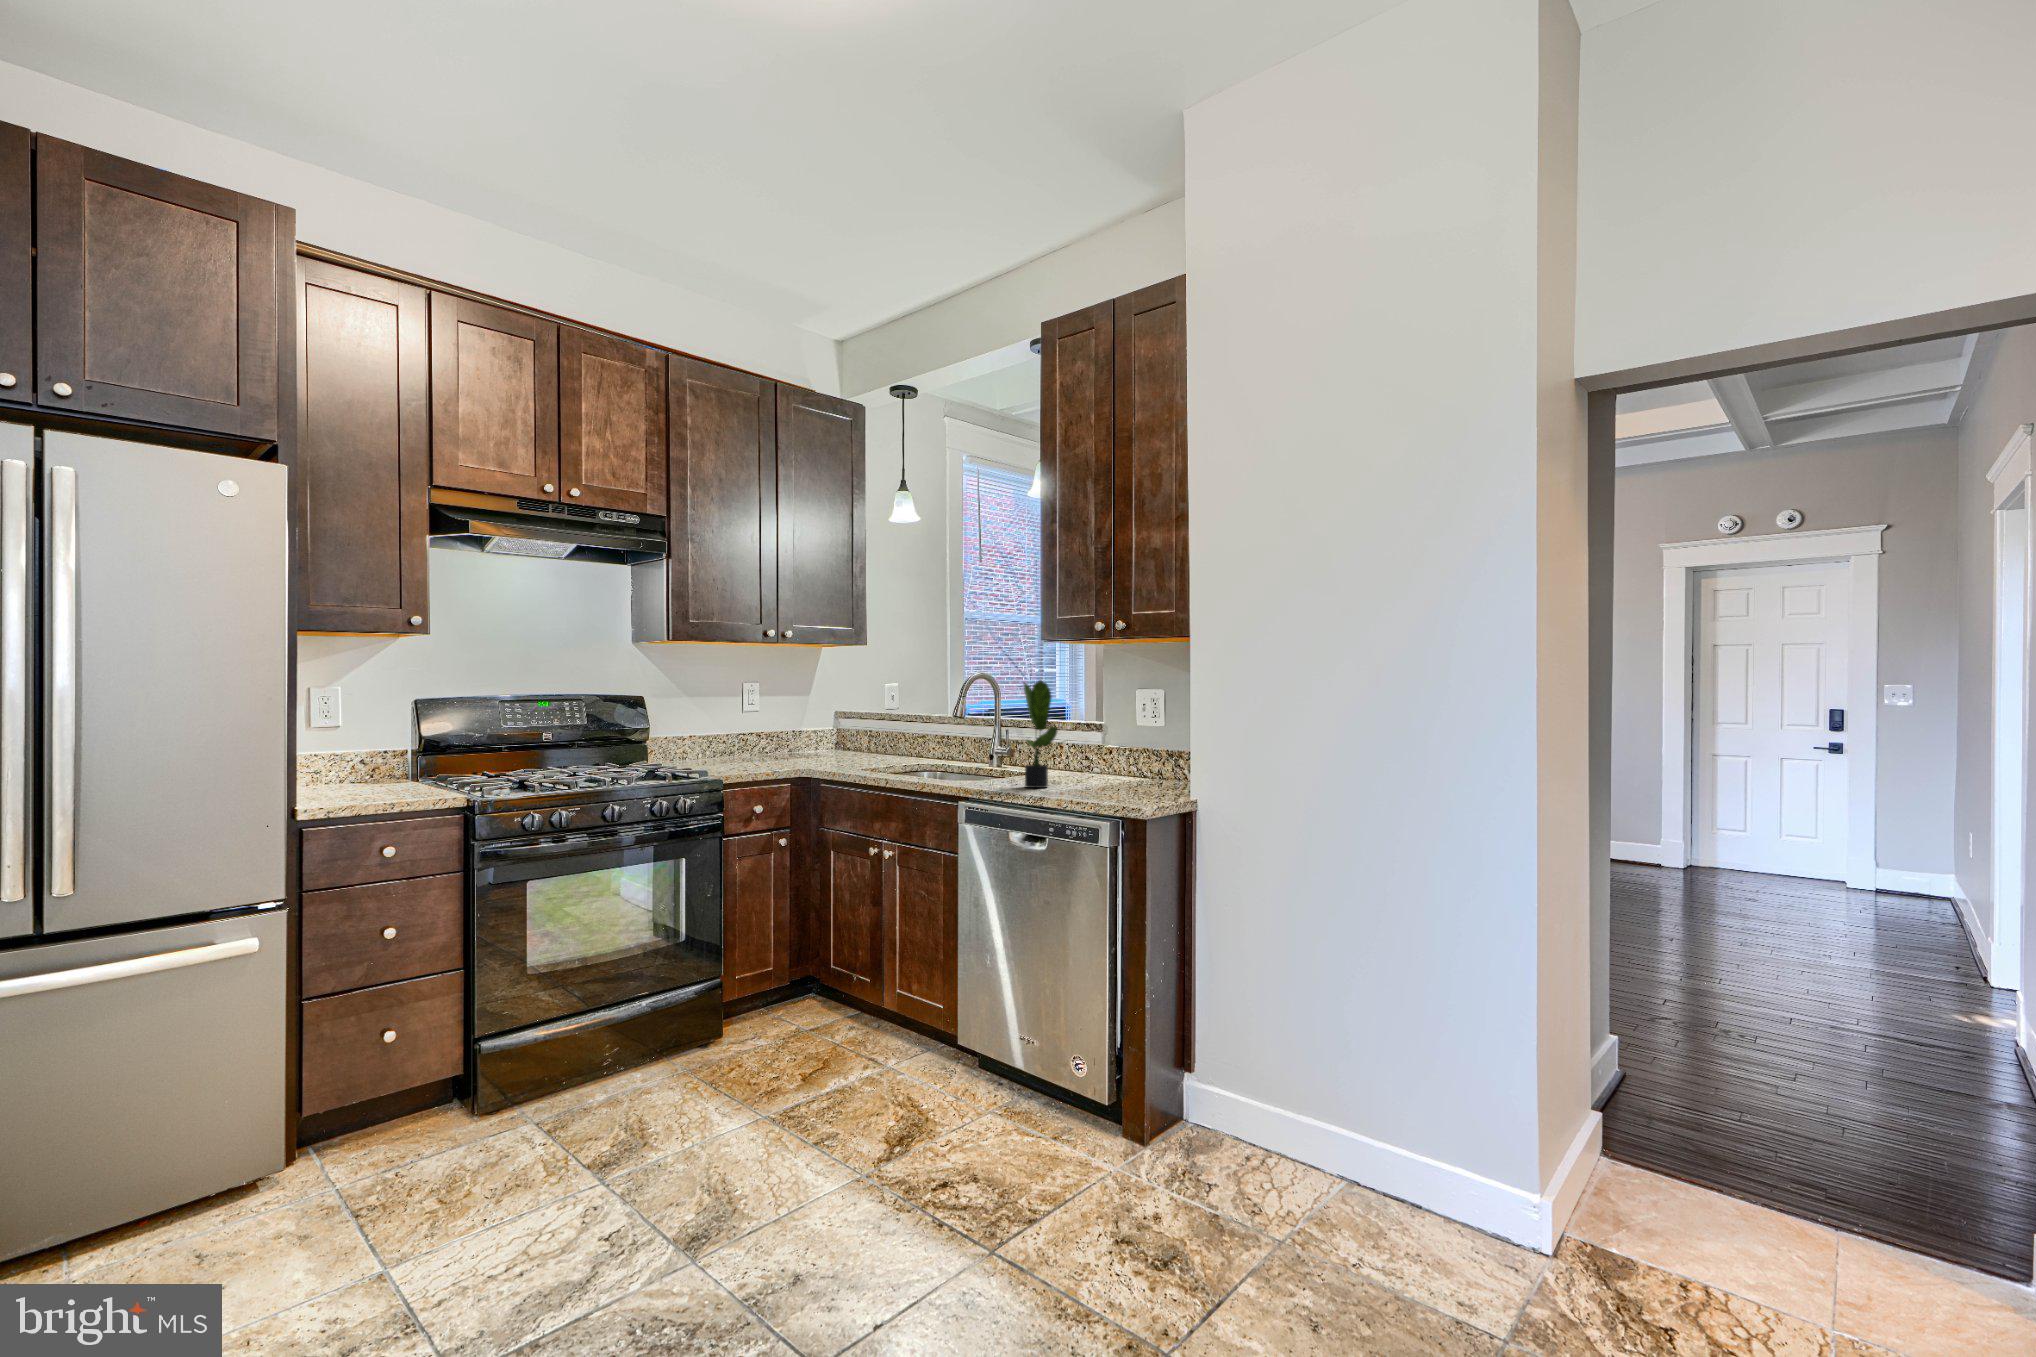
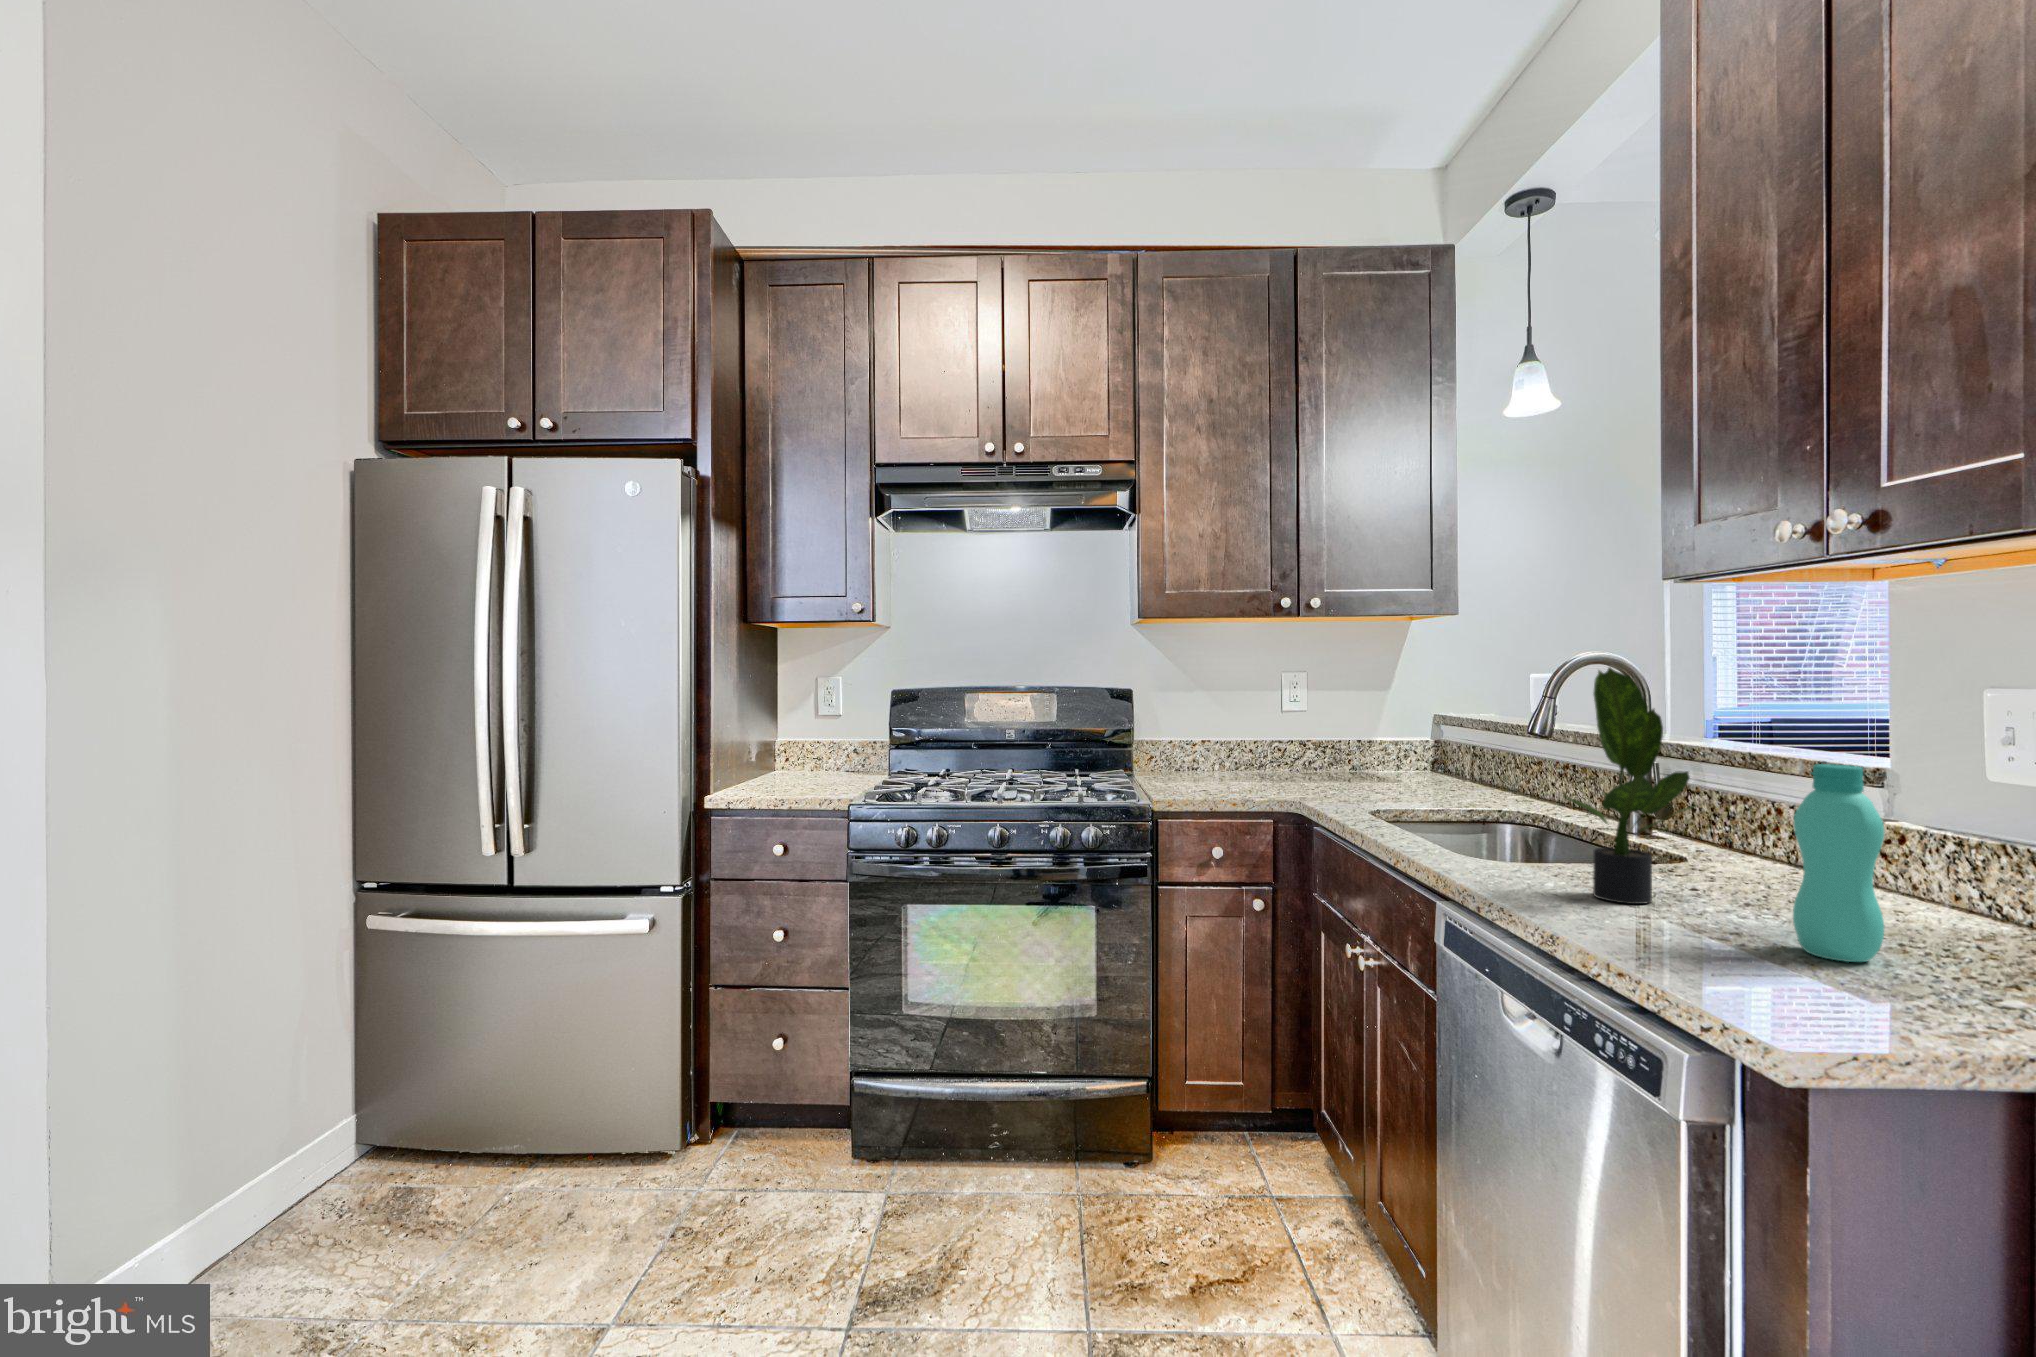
bottle: none [1109,718,1137,793] -> present [1793,764,1884,962]

